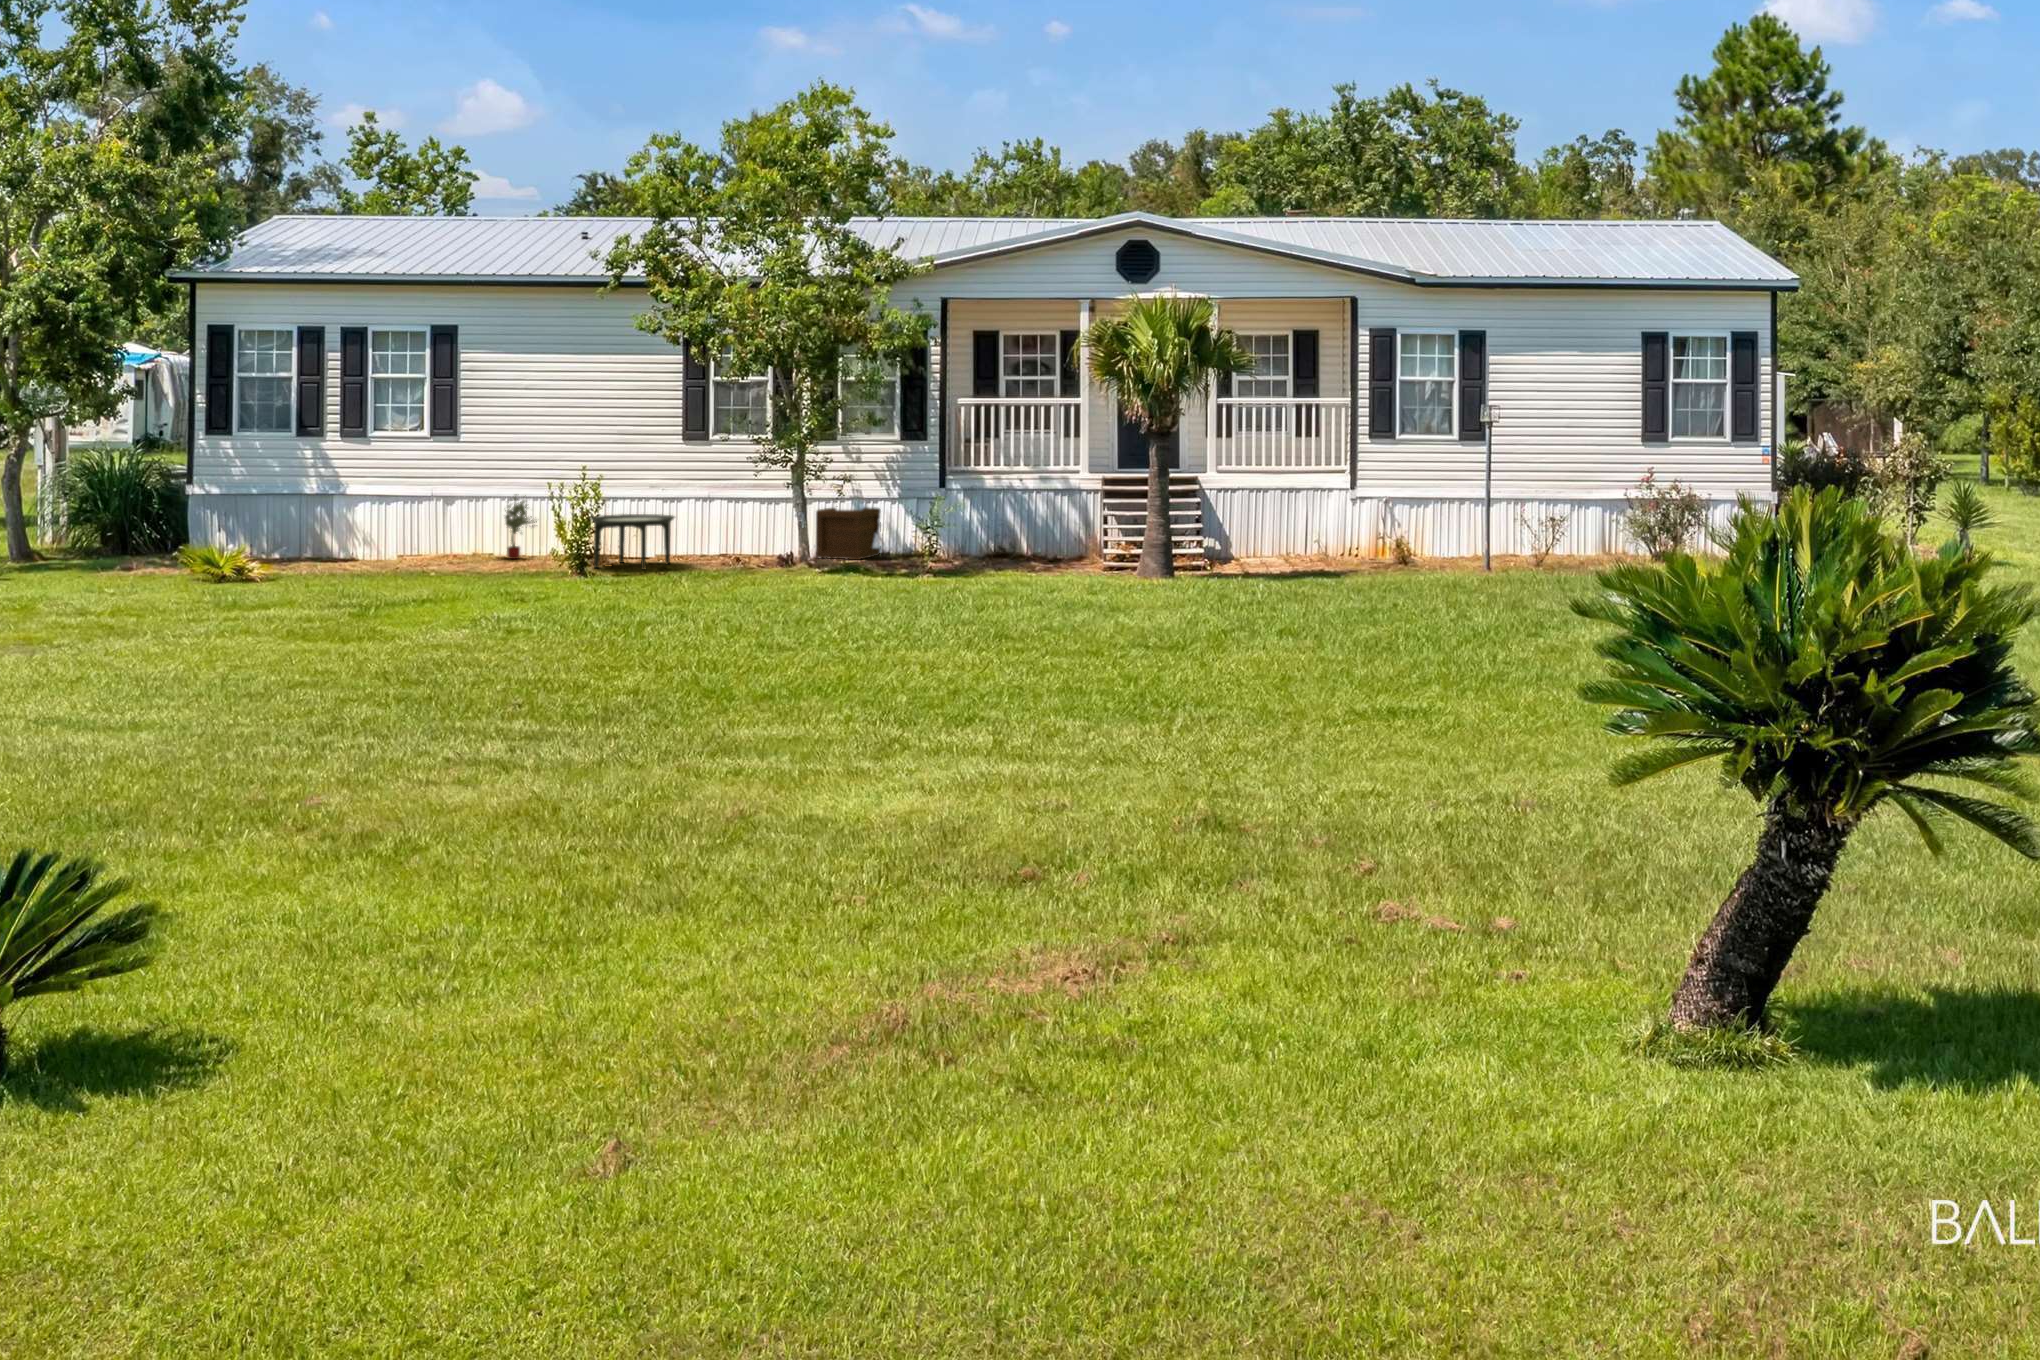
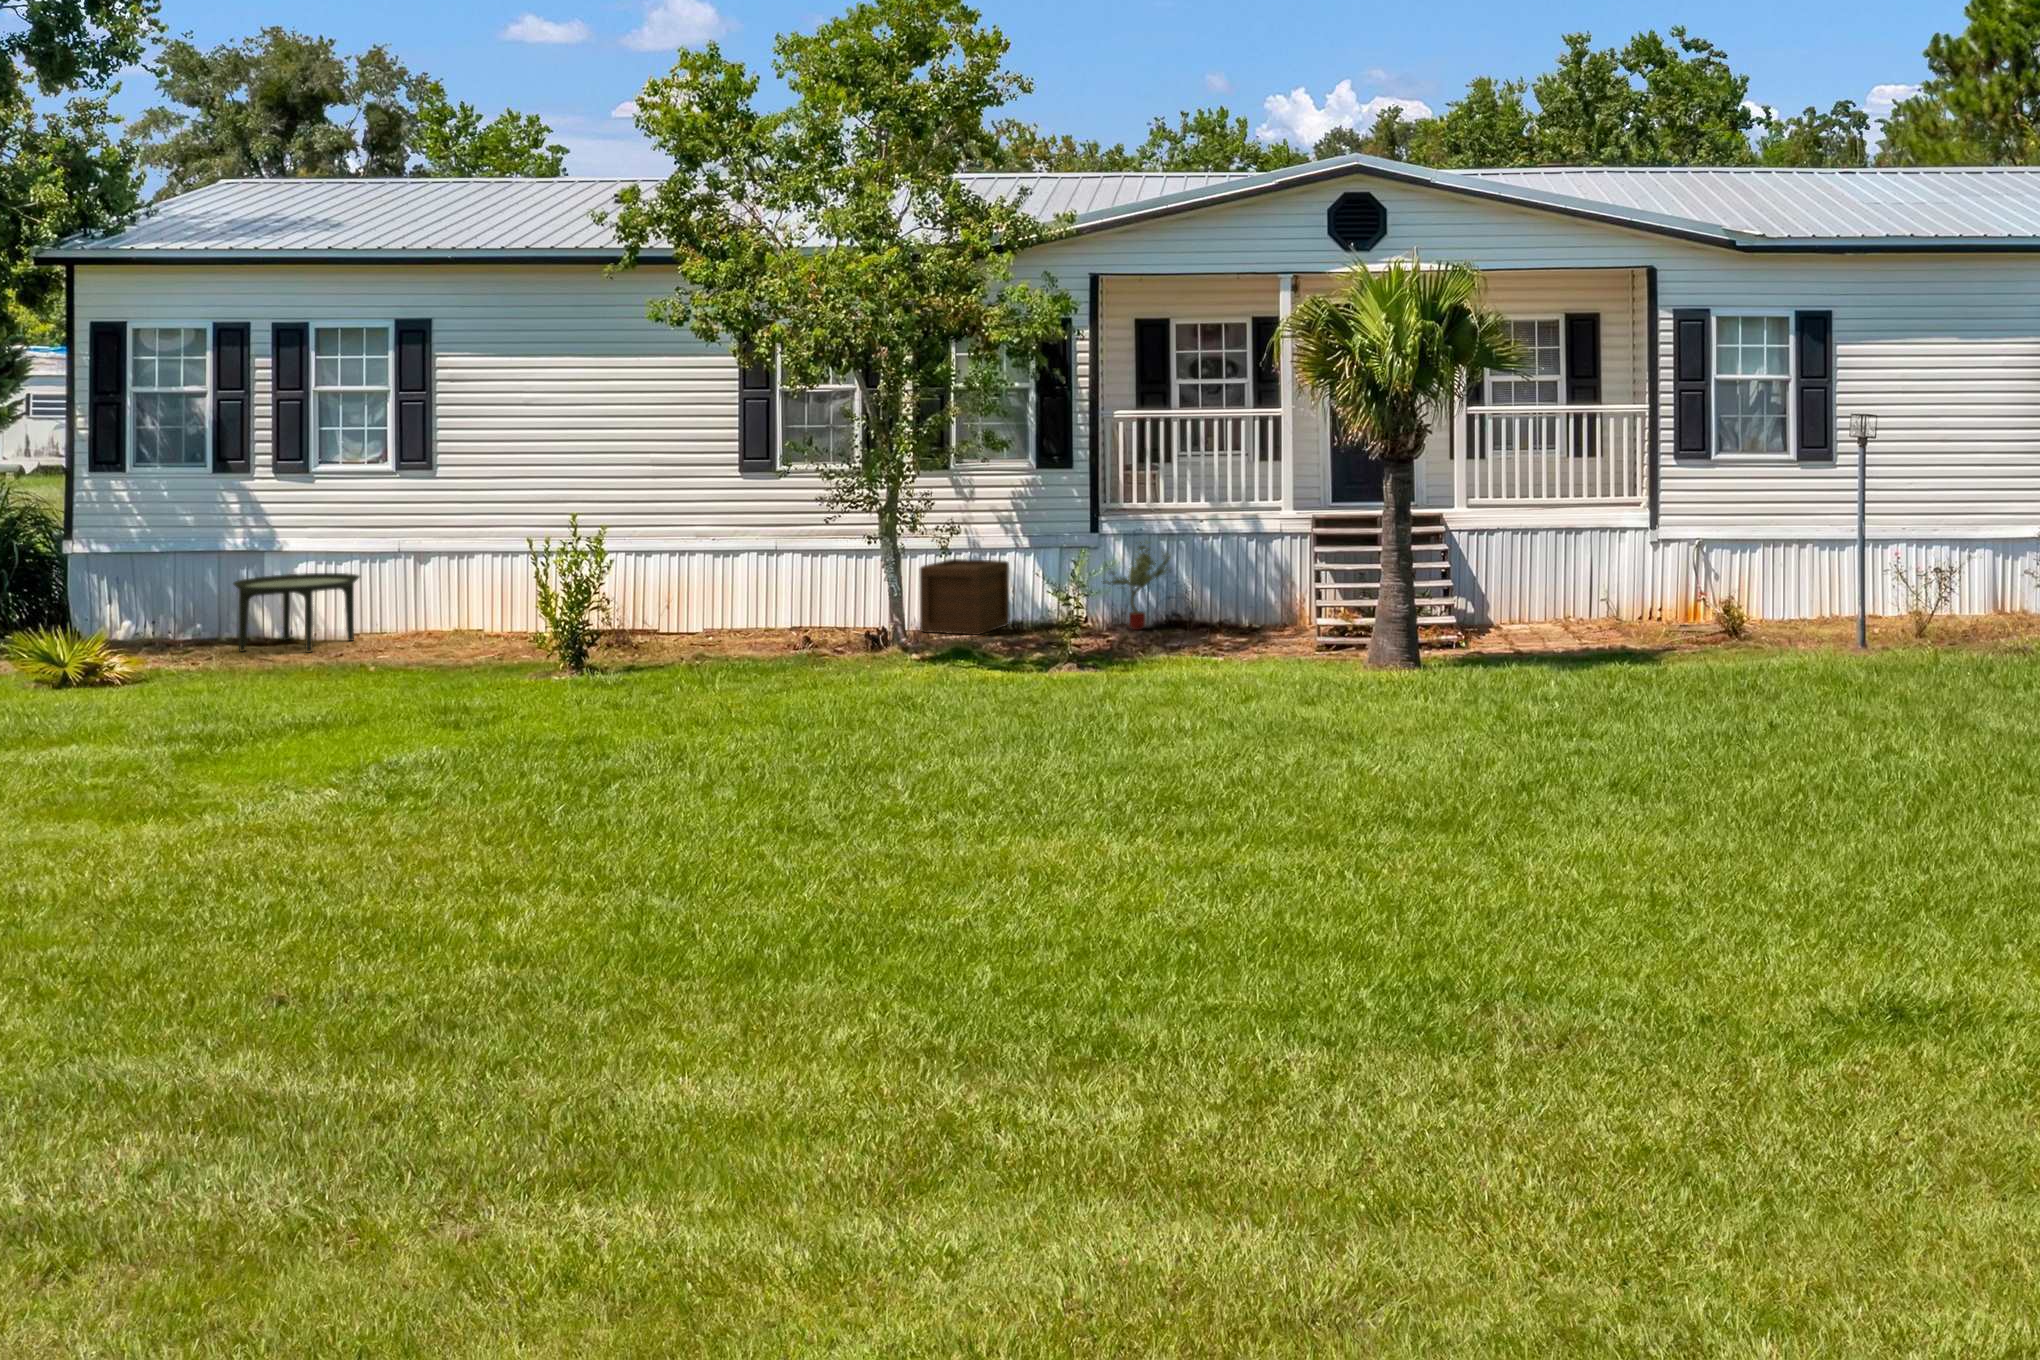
potted tree: present [505,495,537,559] -> present [1101,542,1171,630]
round table: present [589,514,675,570] -> present [233,573,360,652]

